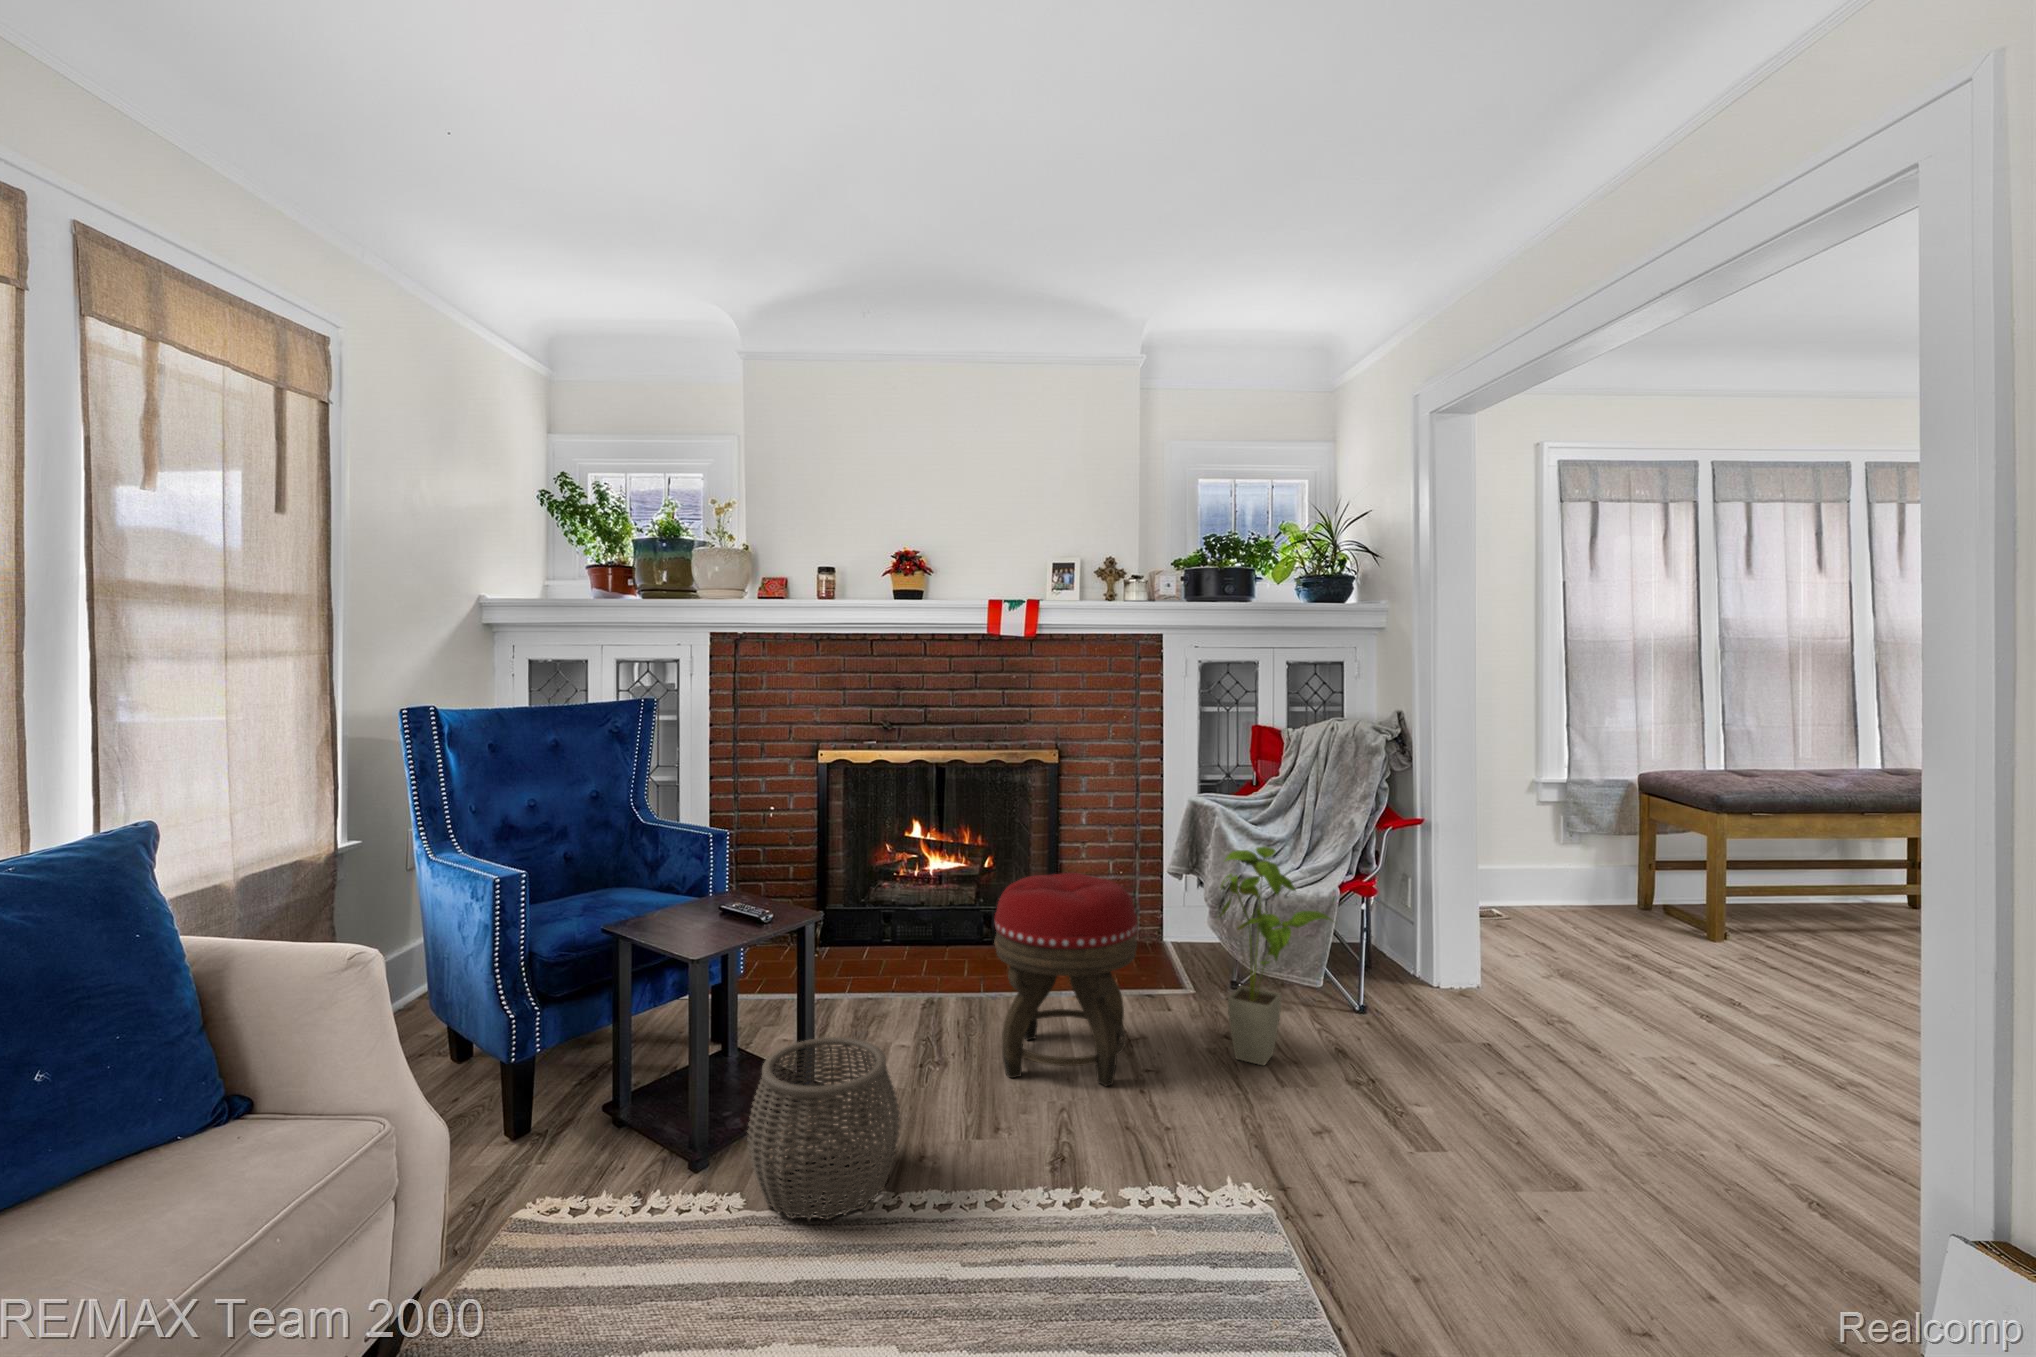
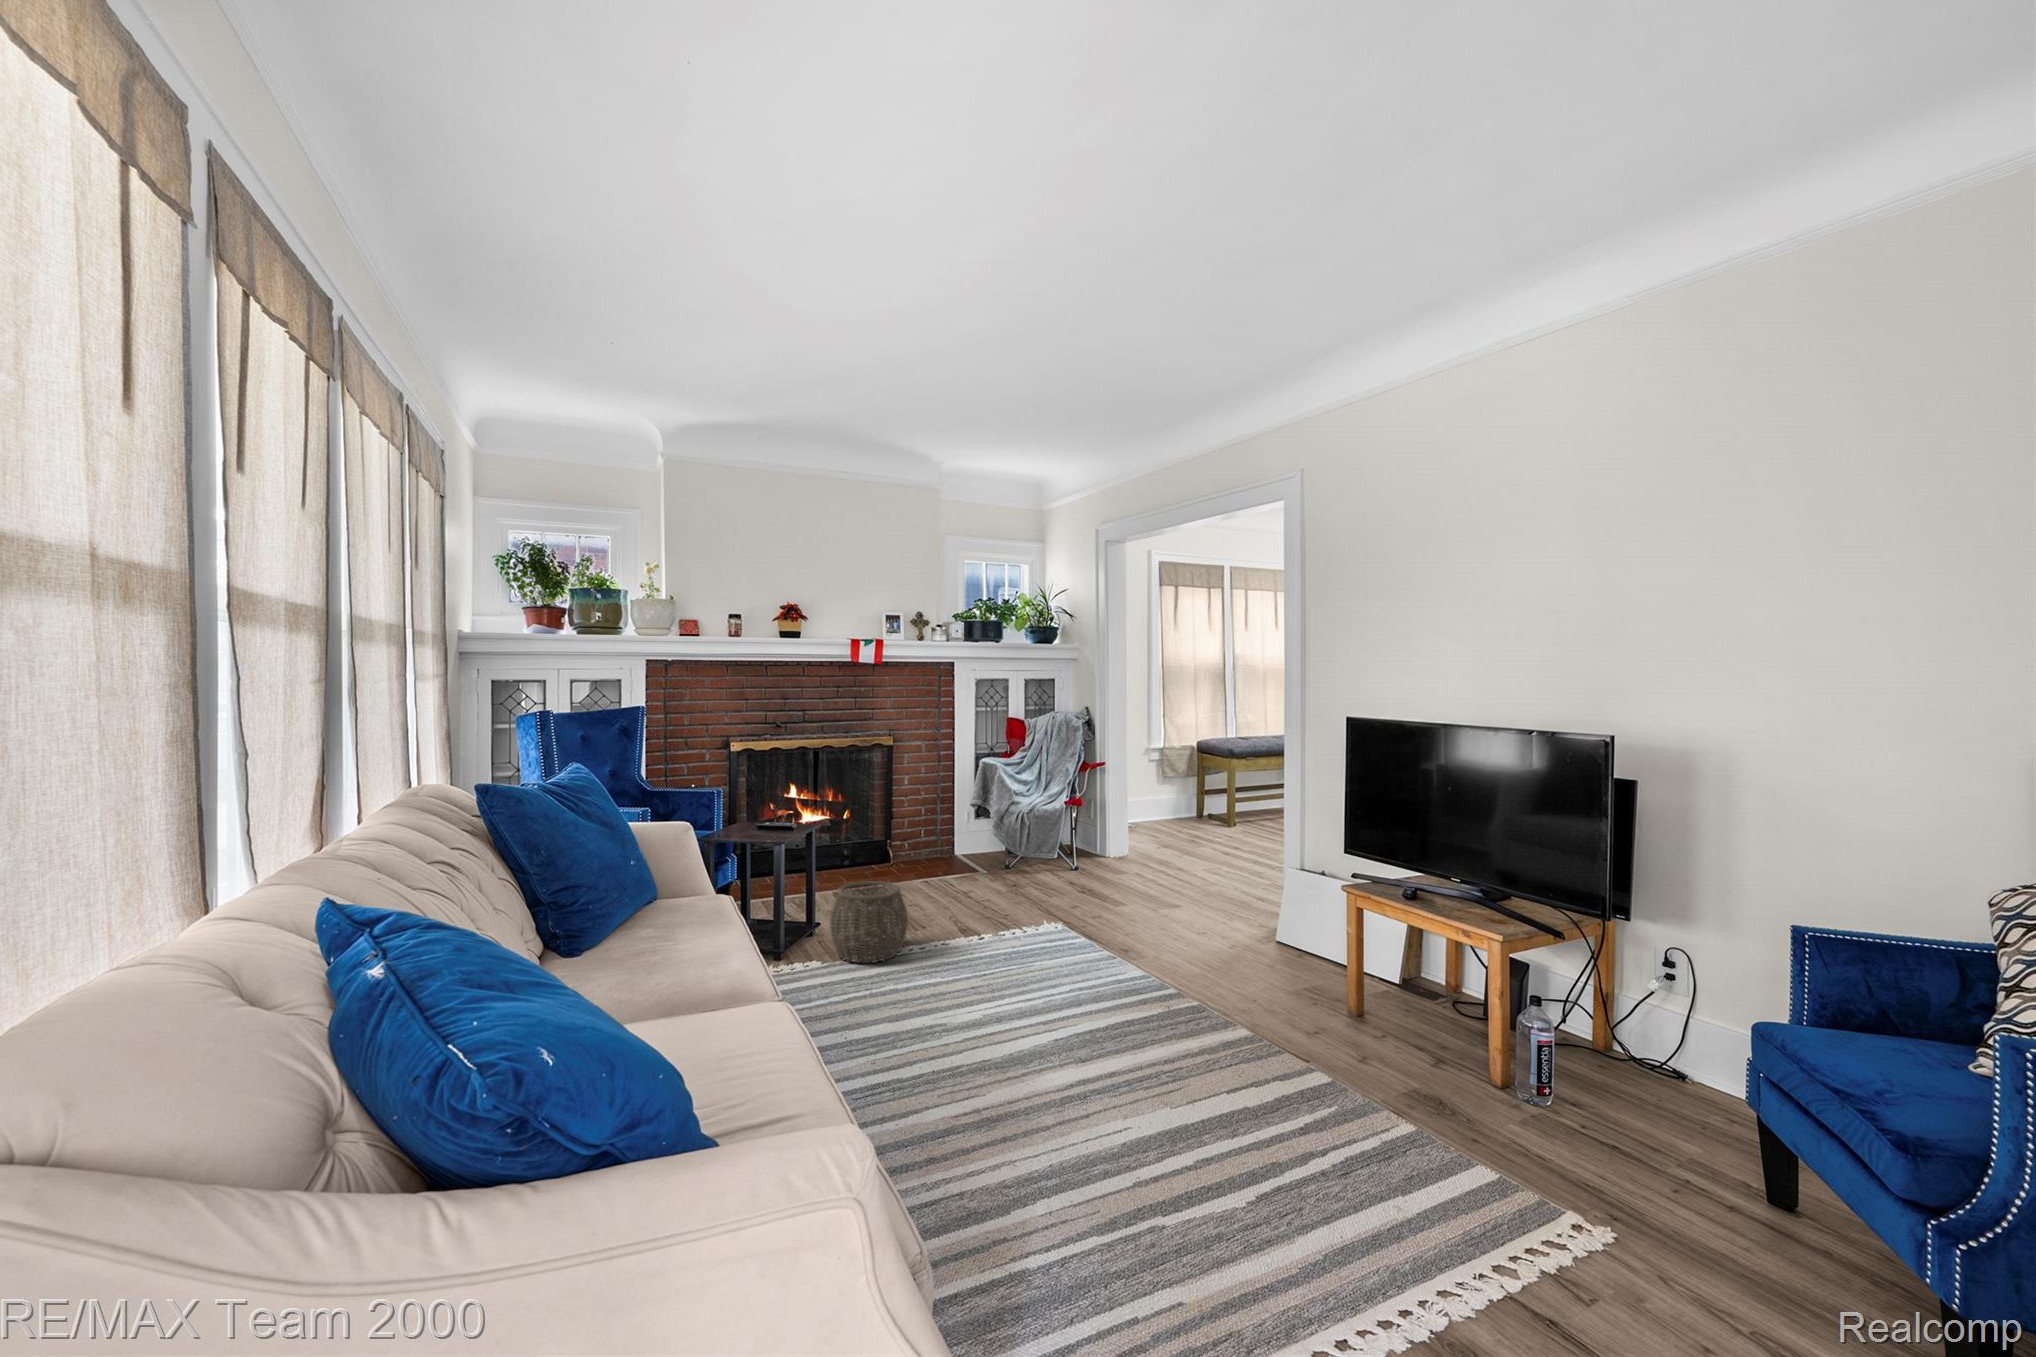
house plant: present [1220,846,1332,1065] -> none [1018,778,1079,894]
footstool: present [994,873,1137,1086] -> none [904,800,984,912]

